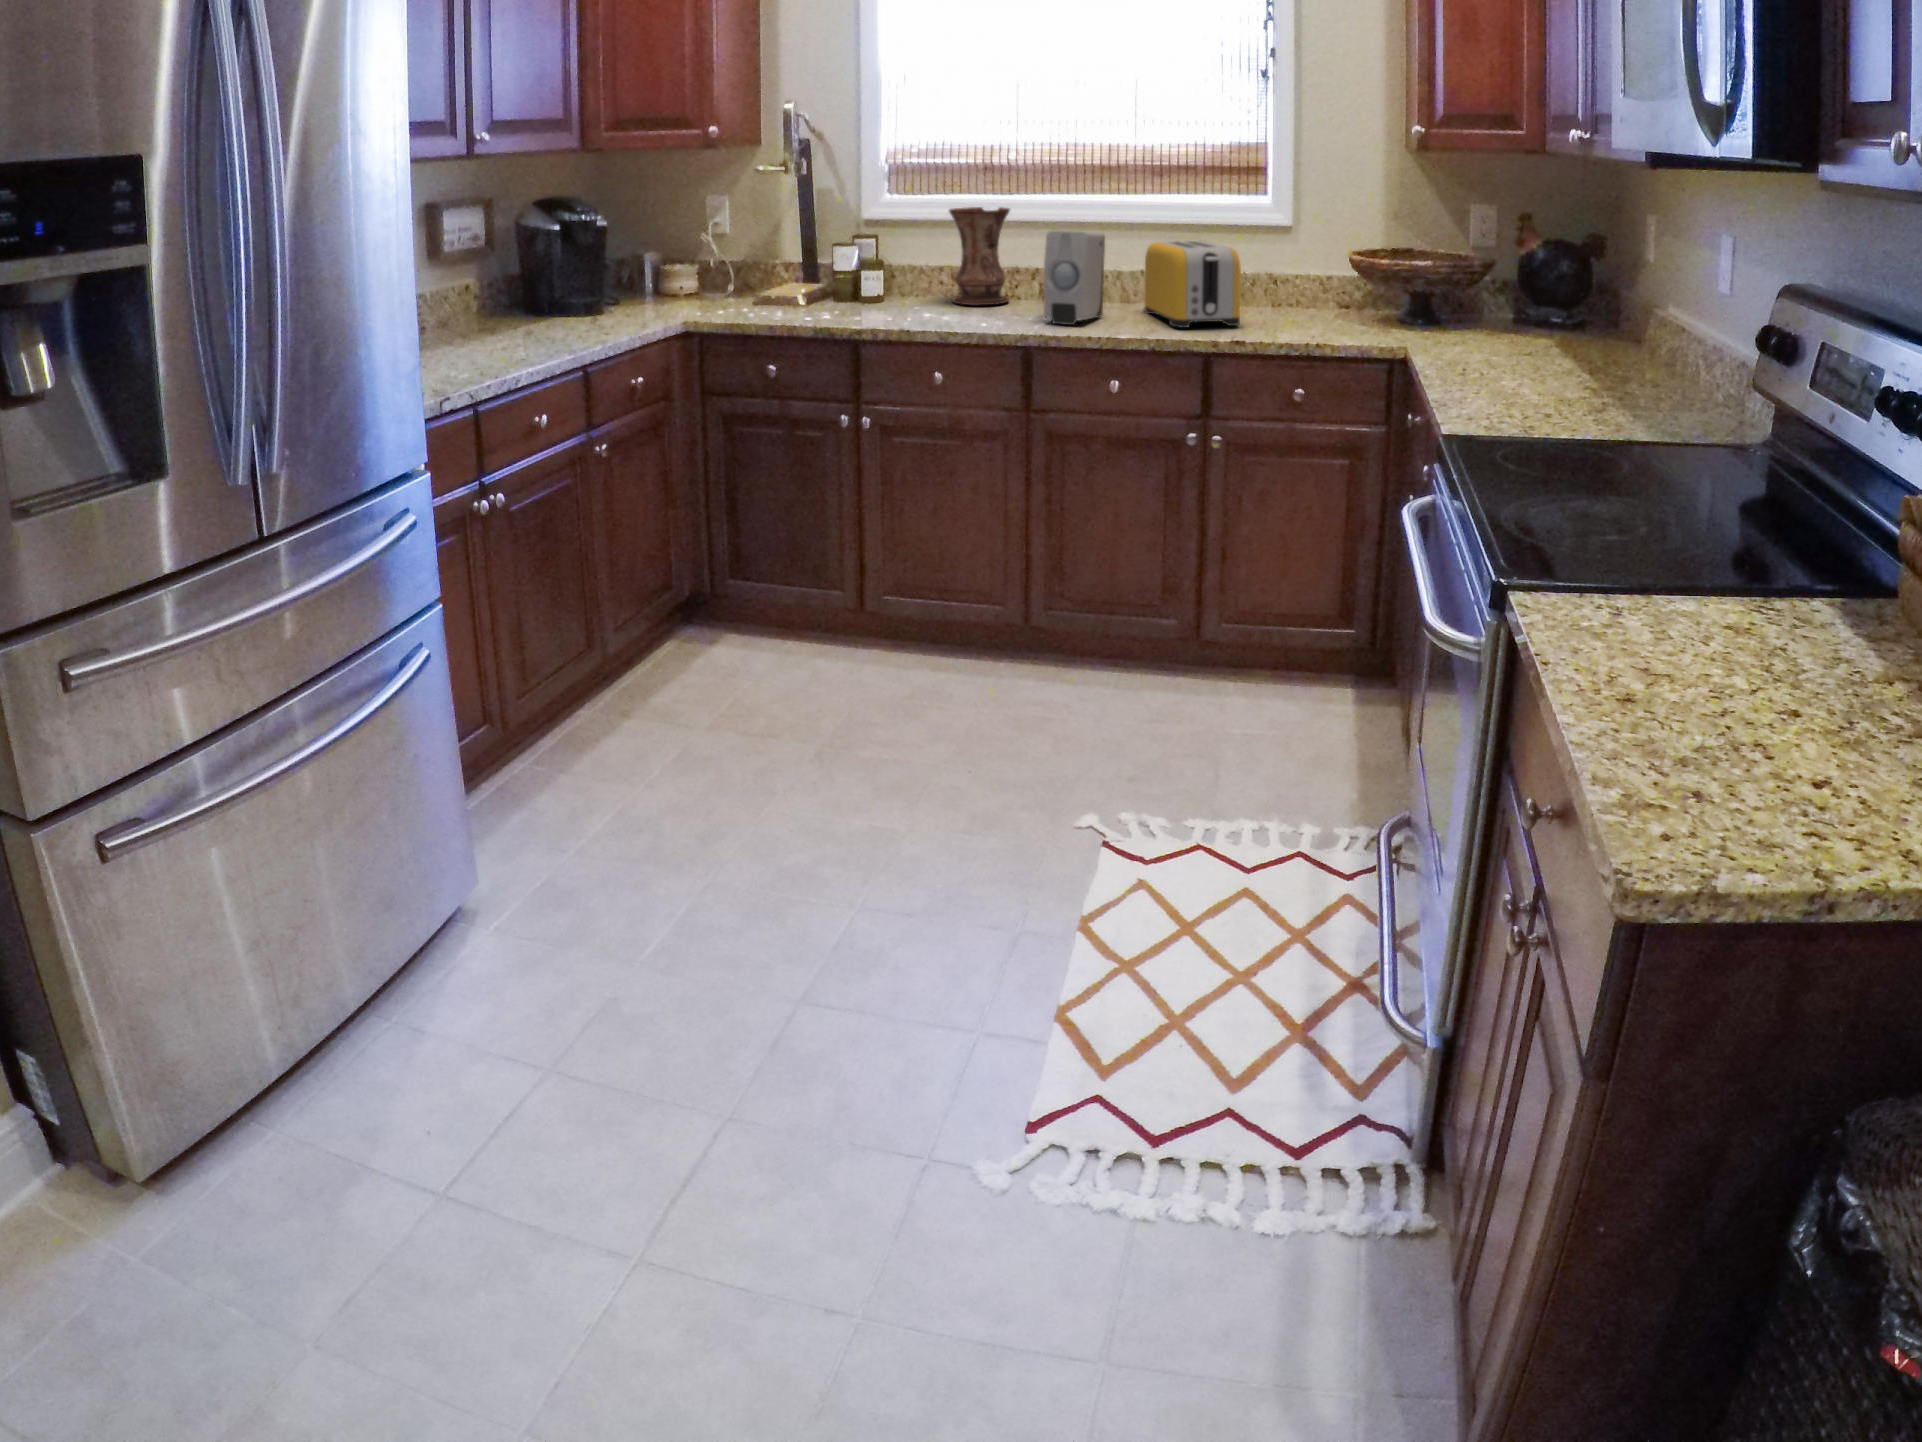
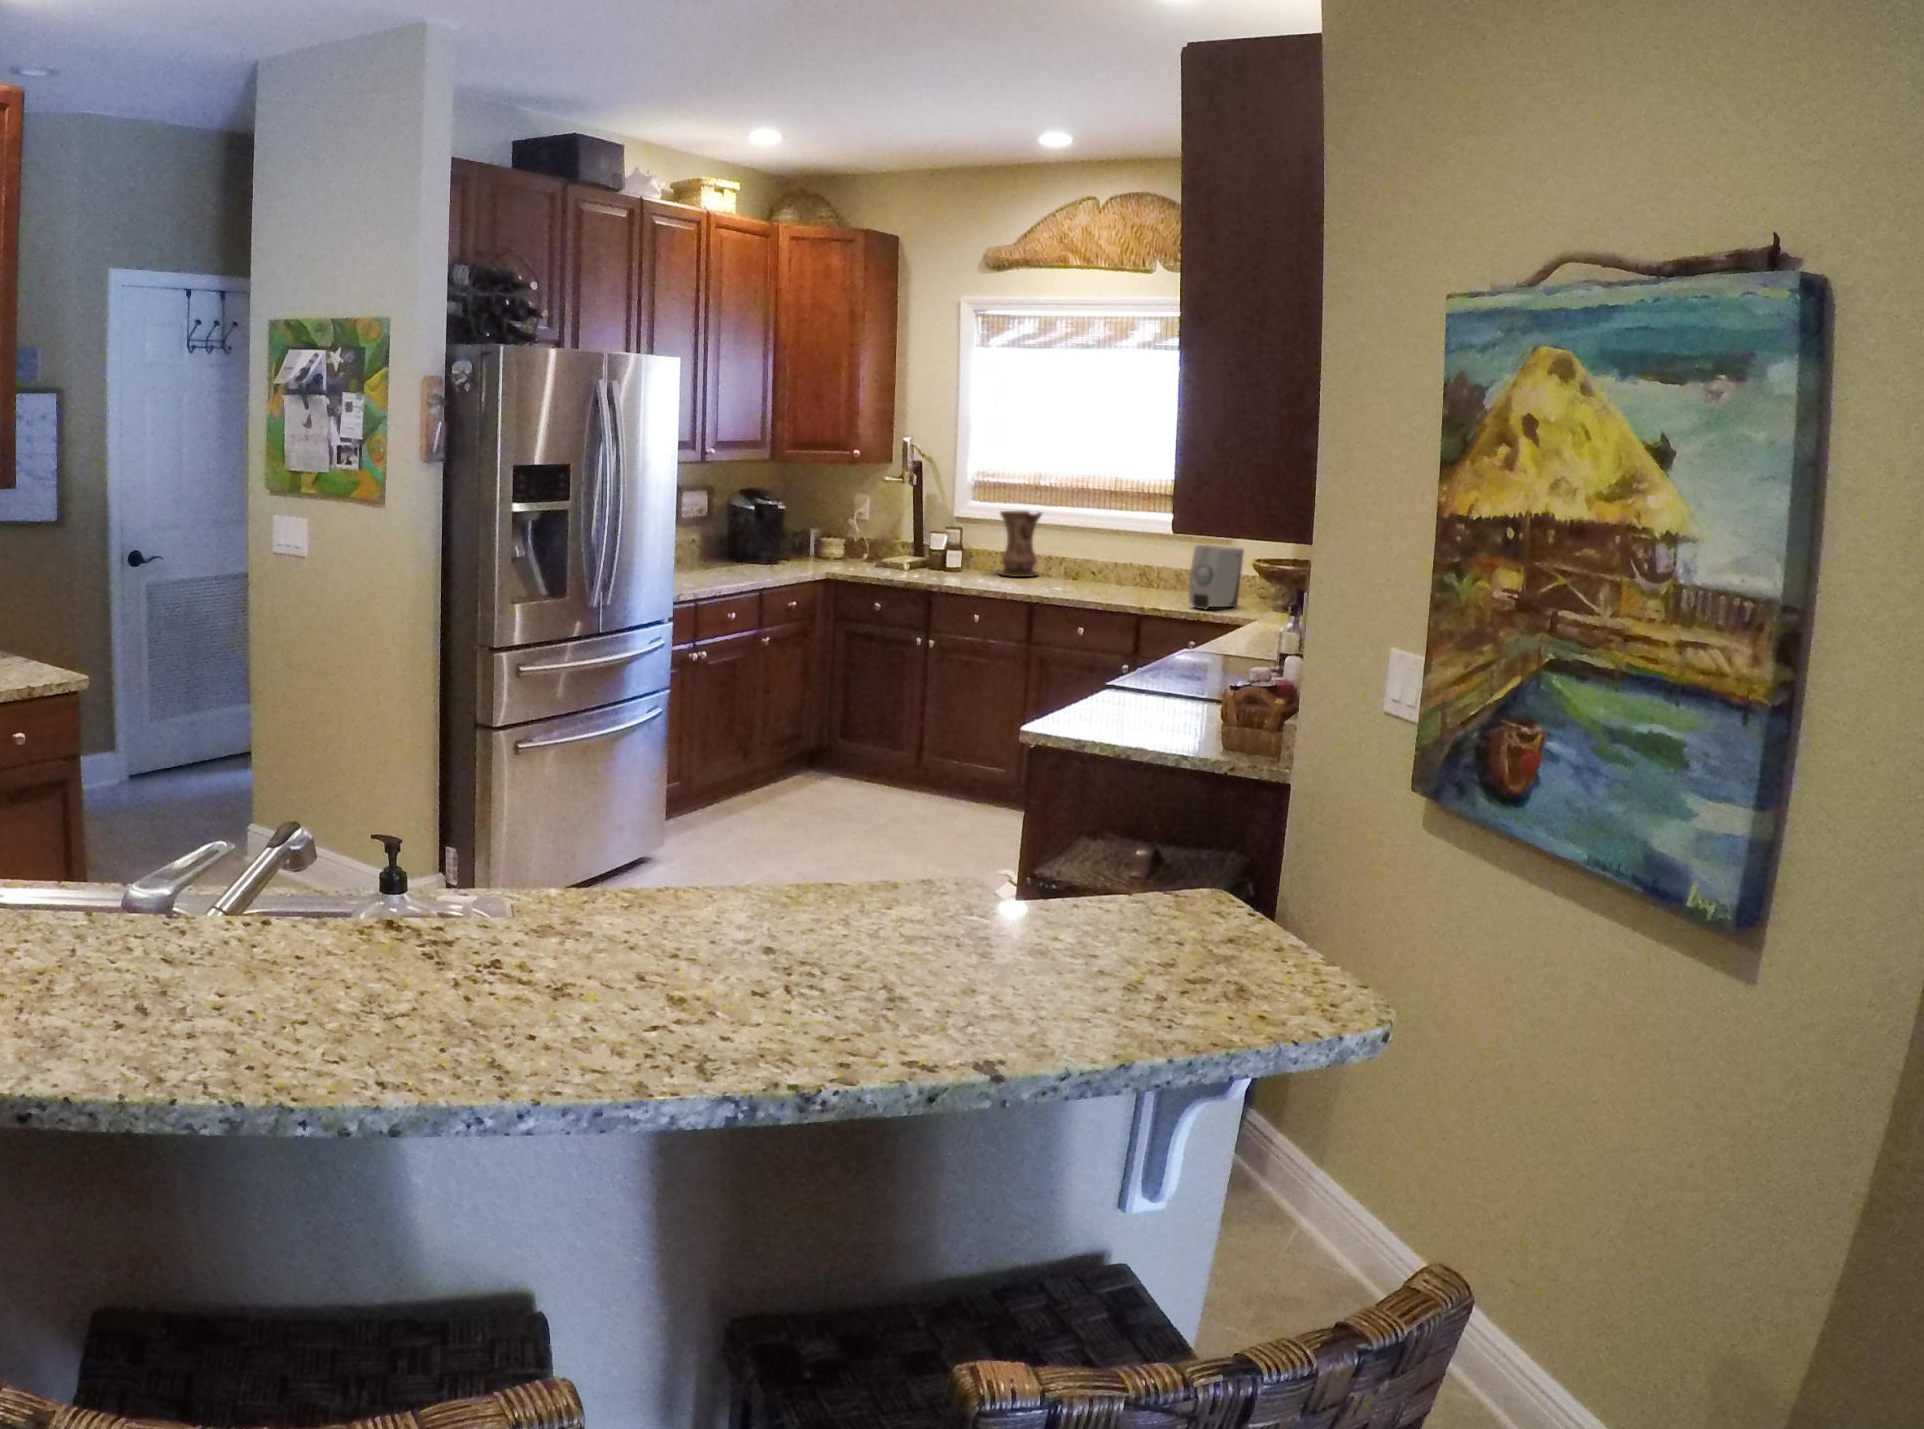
soap dispenser: present [1044,231,1105,325] -> present [1189,545,1243,609]
toaster: present [1144,241,1241,328] -> none [1113,541,1165,598]

